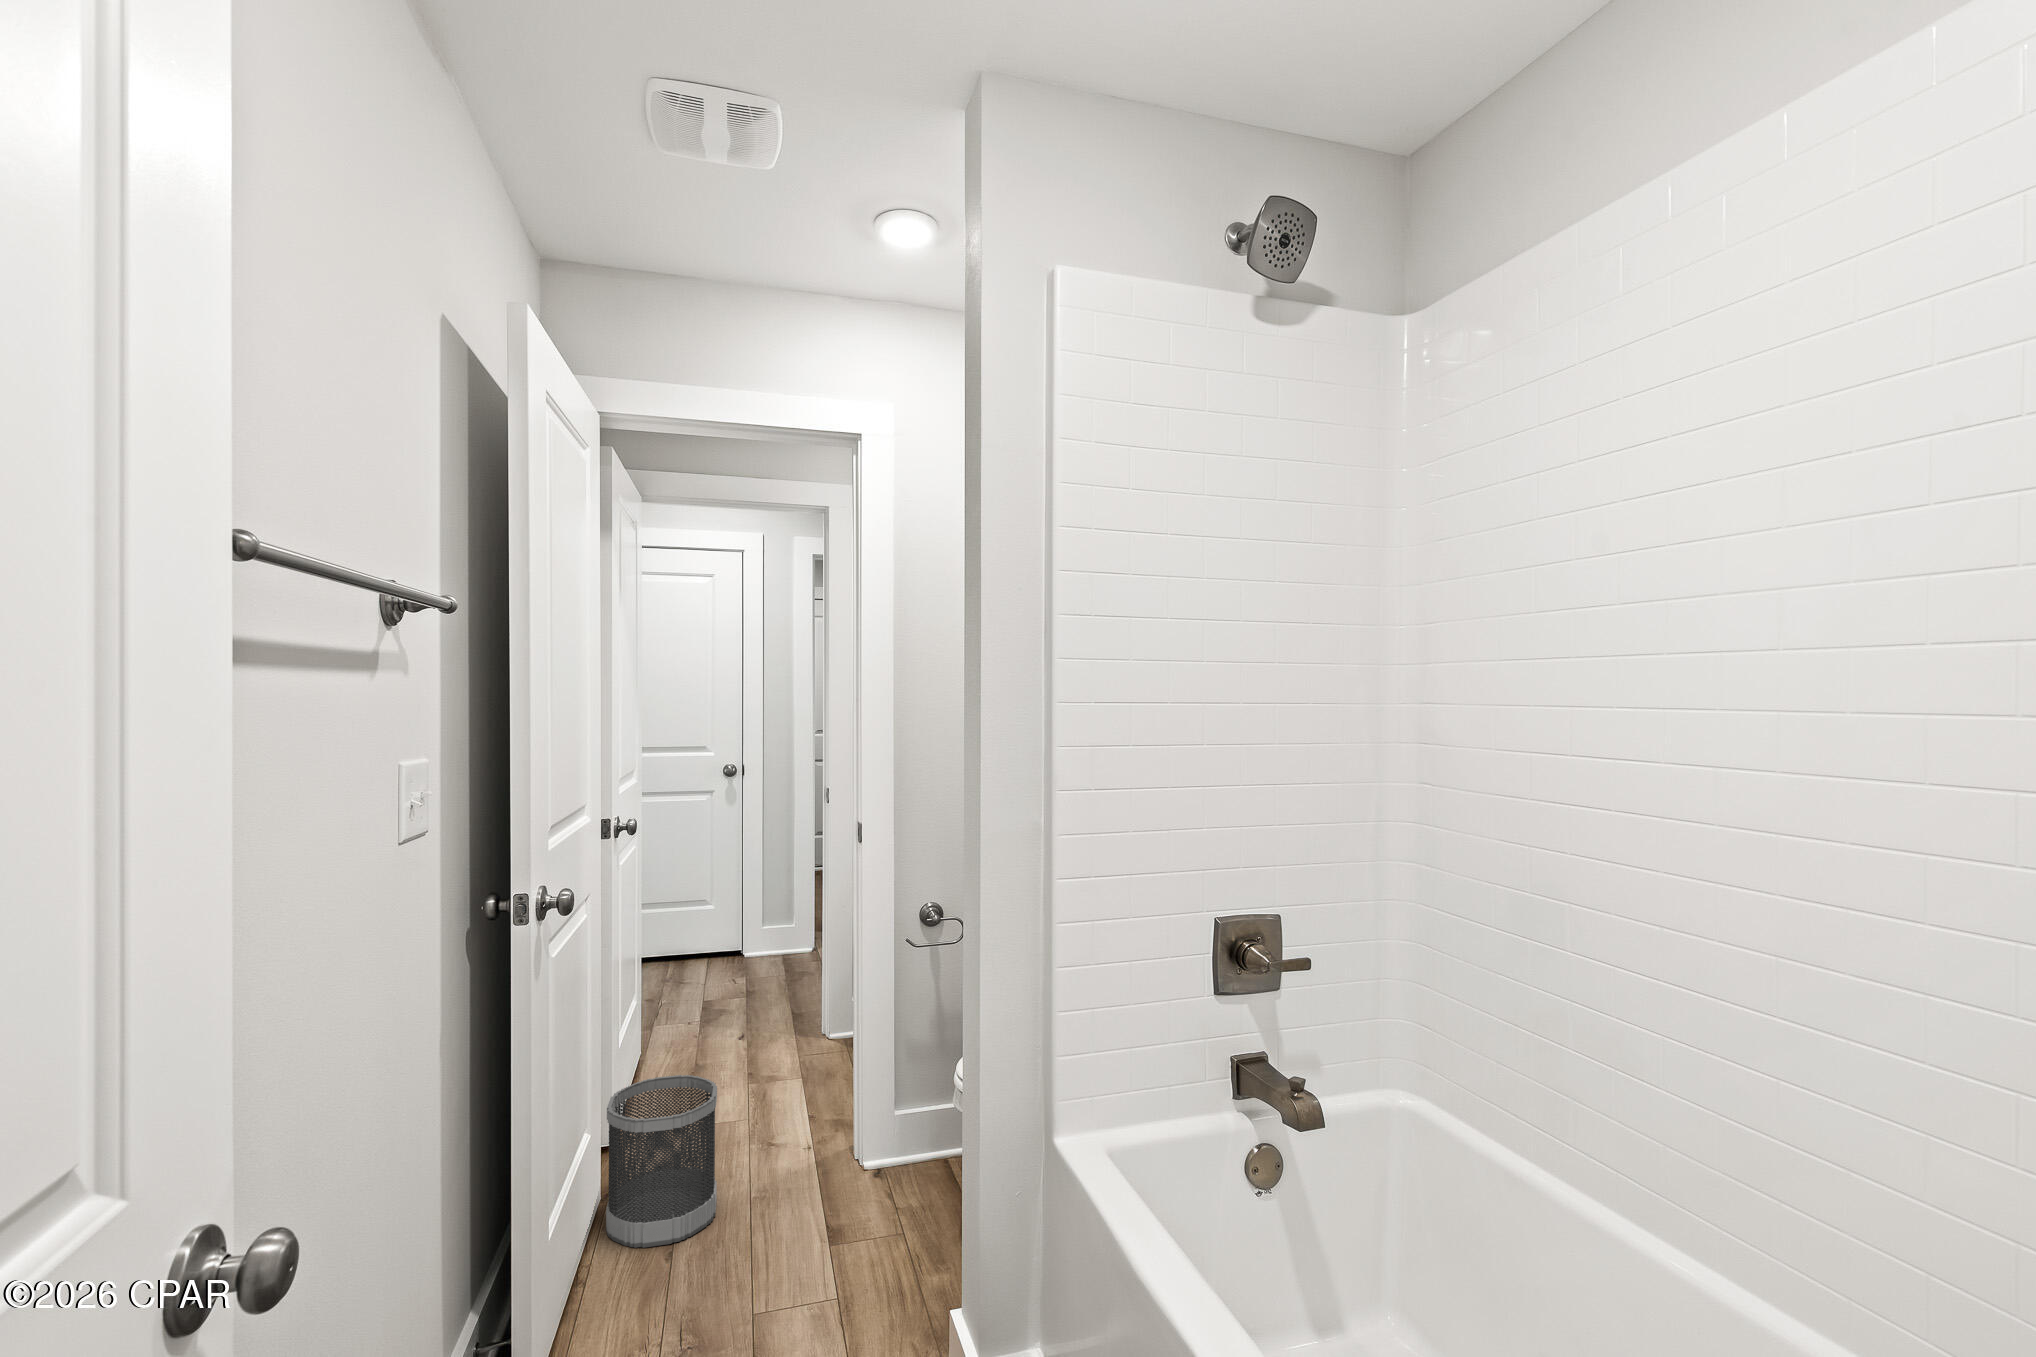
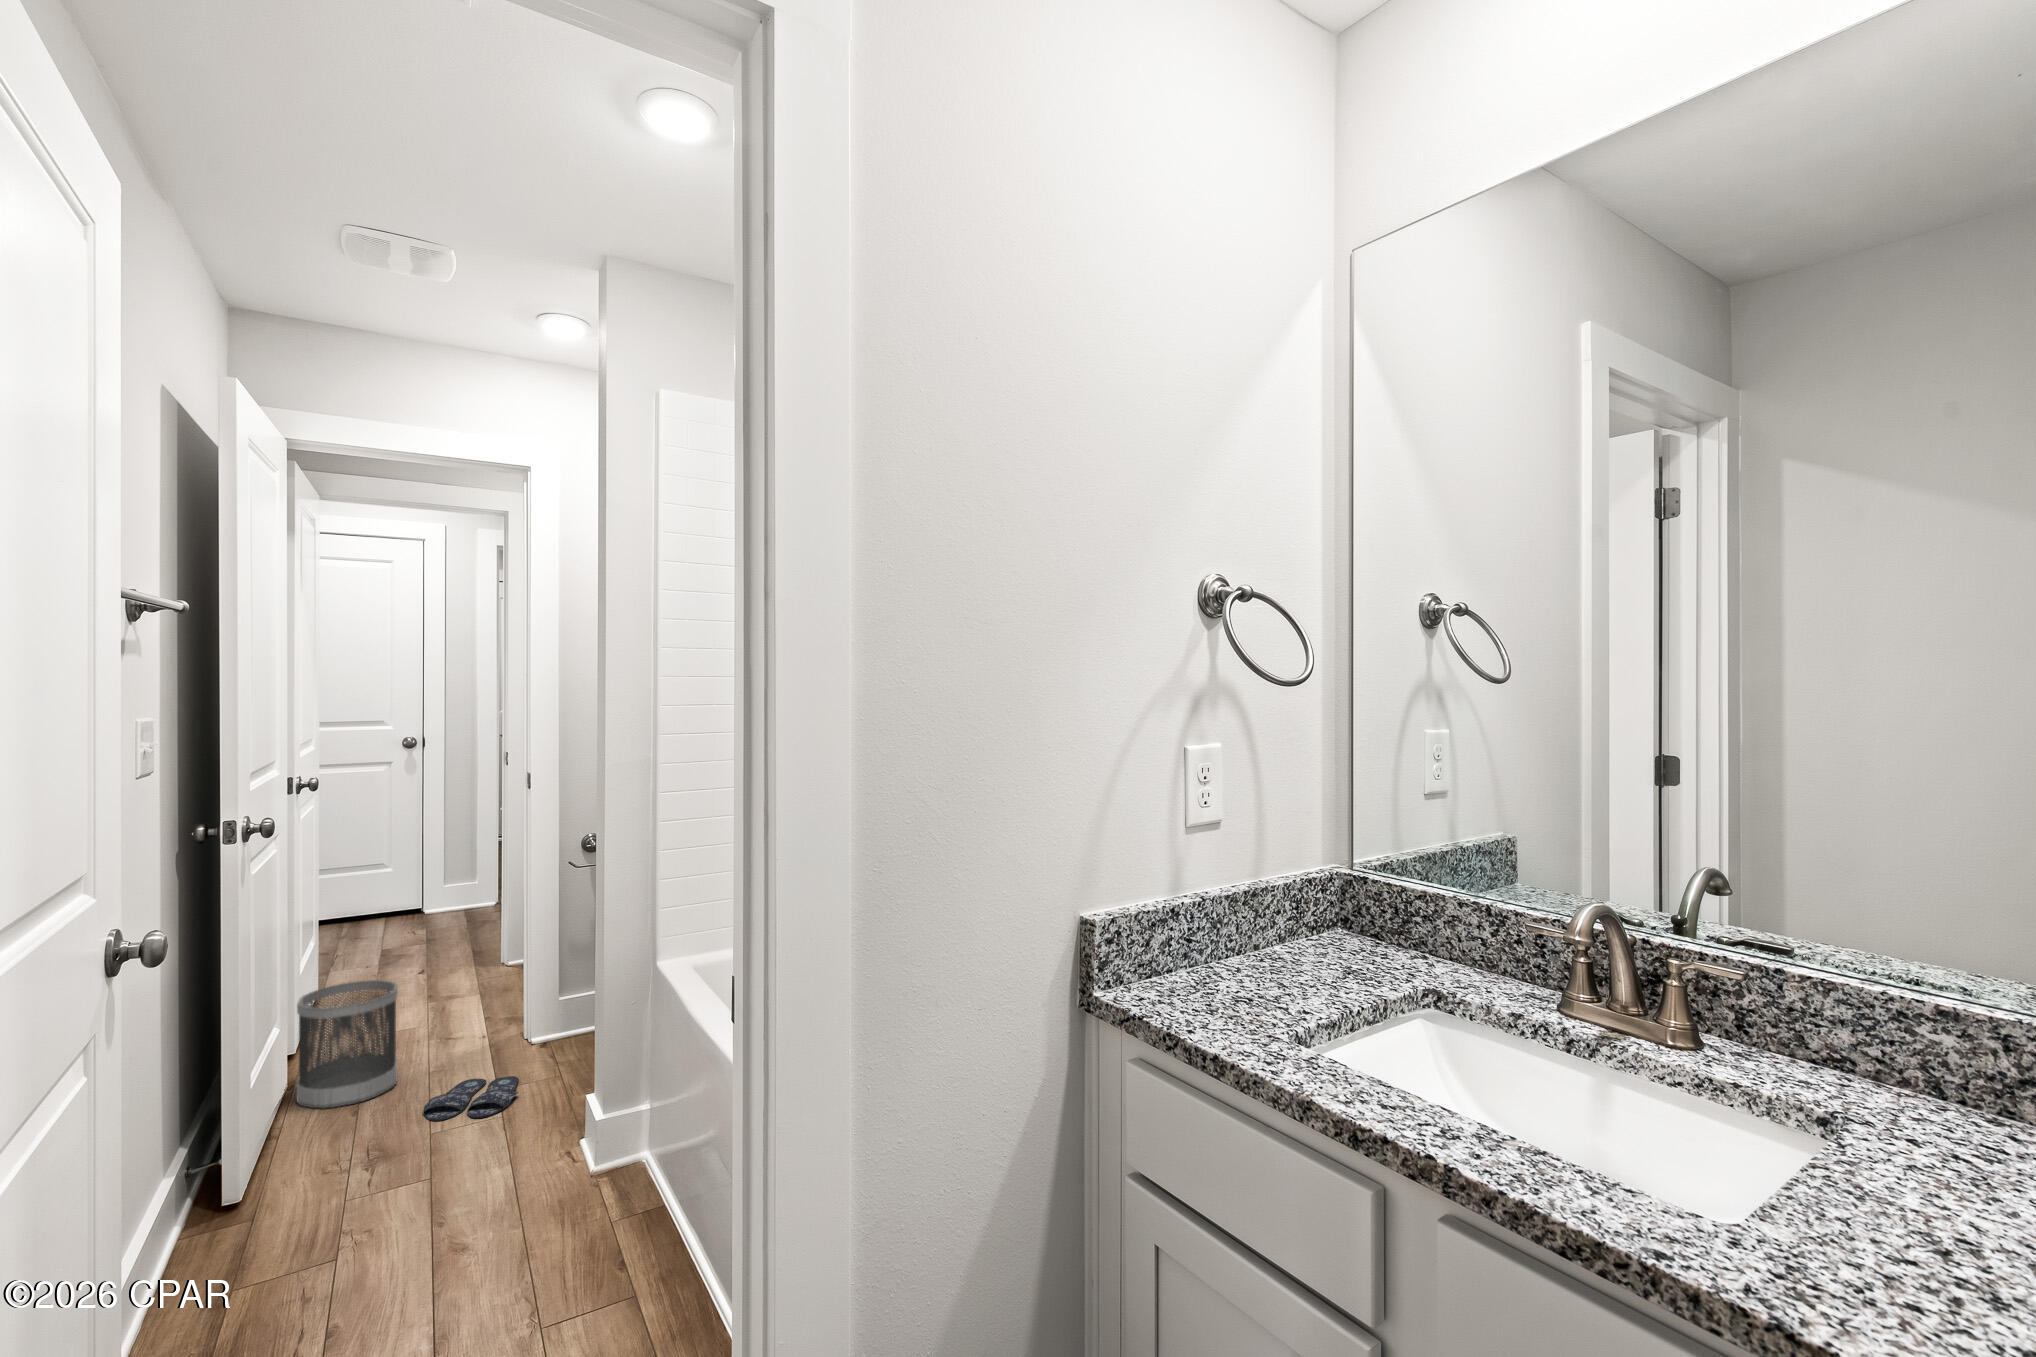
slippers: none [746,1220,858,1297] -> present [424,1076,519,1121]

